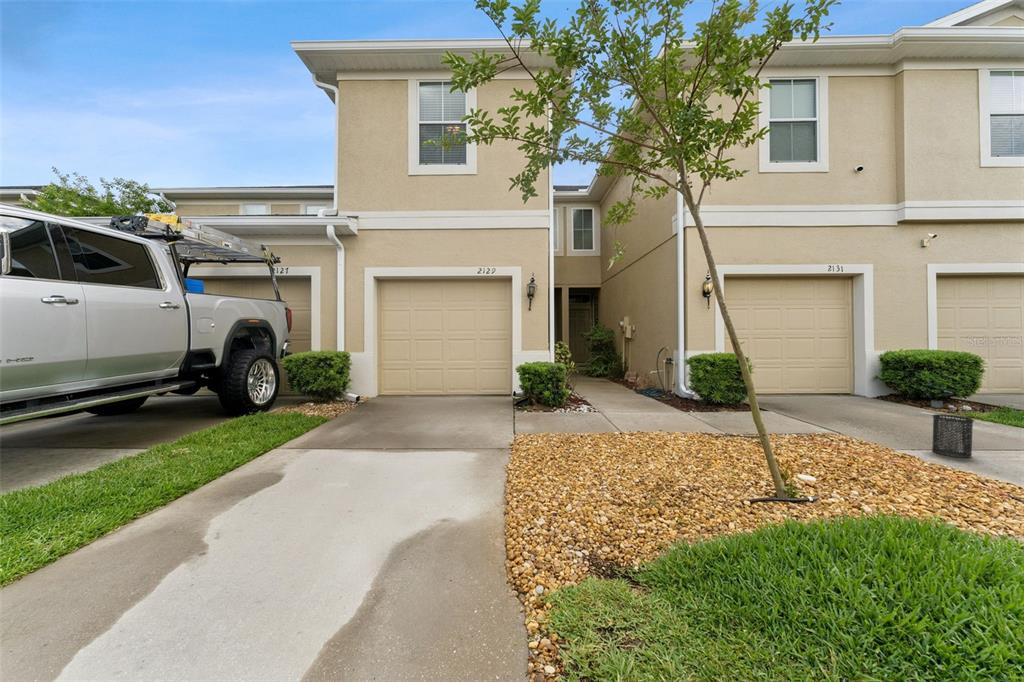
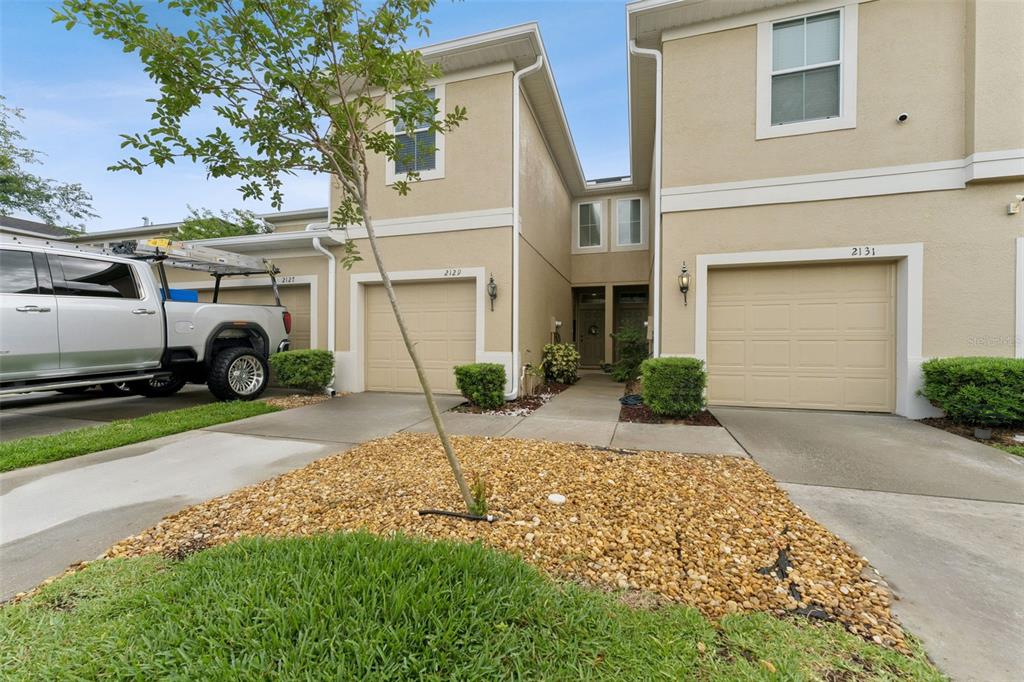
trash can: present [932,414,974,458] -> none [827,449,870,507]

